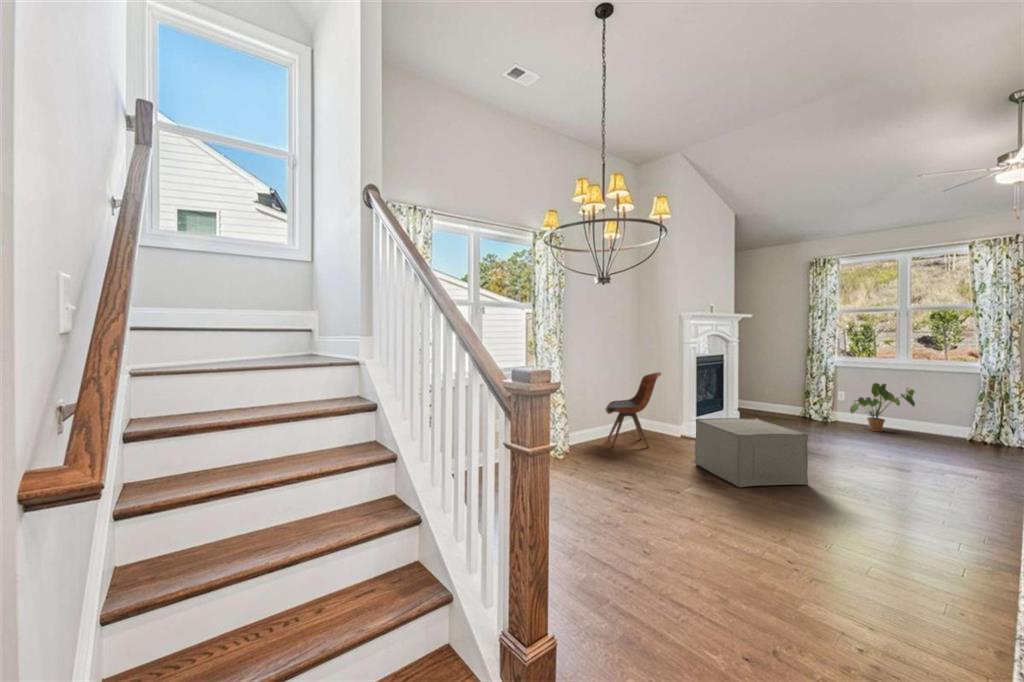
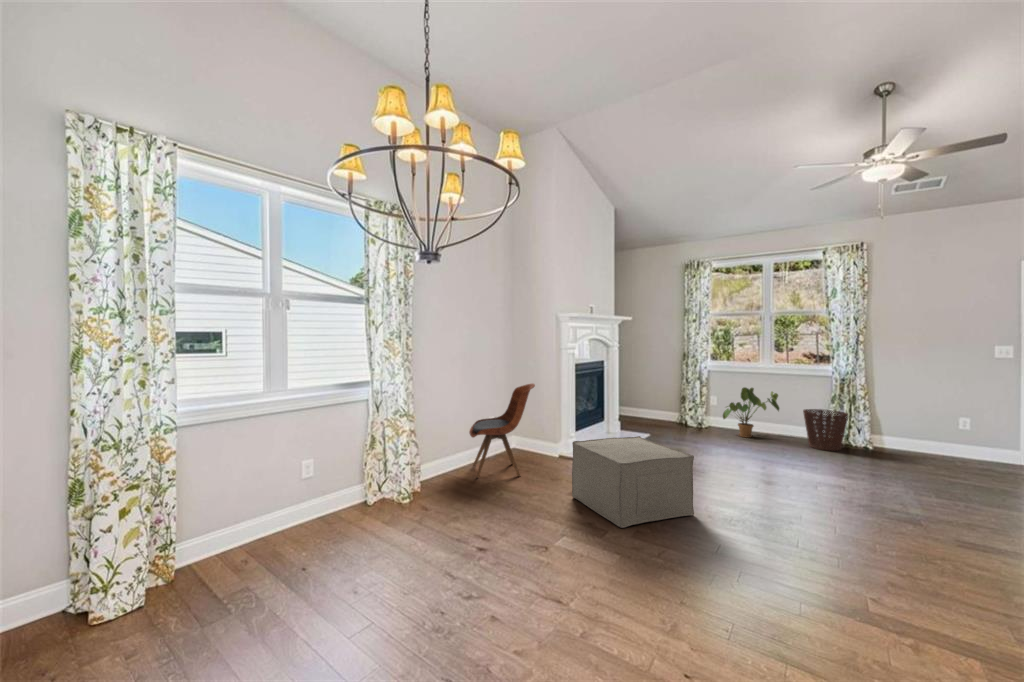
basket: none [942,406,998,448] -> present [803,409,848,451]

